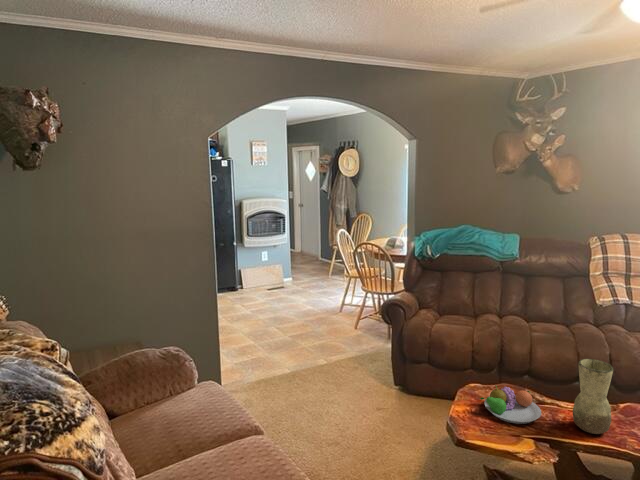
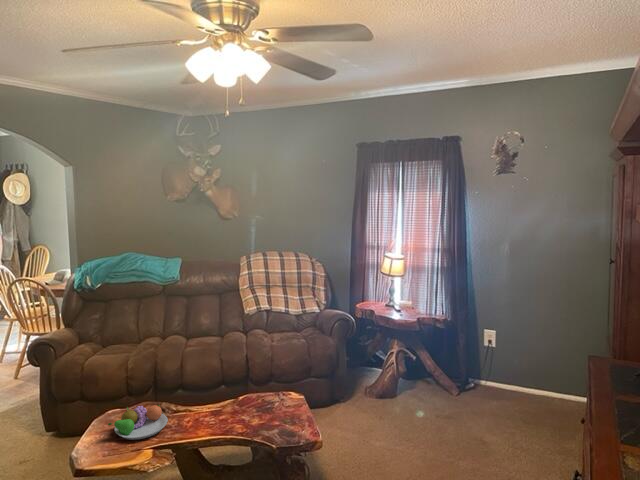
vase: present [573,359,613,434] -> none [192,363,221,428]

